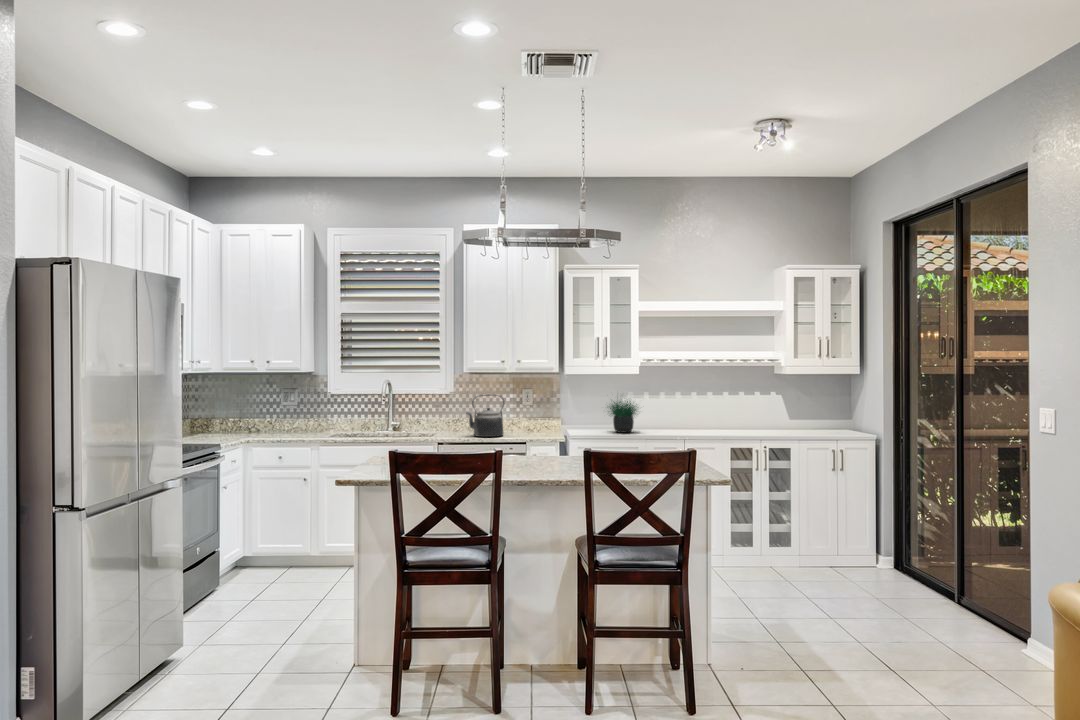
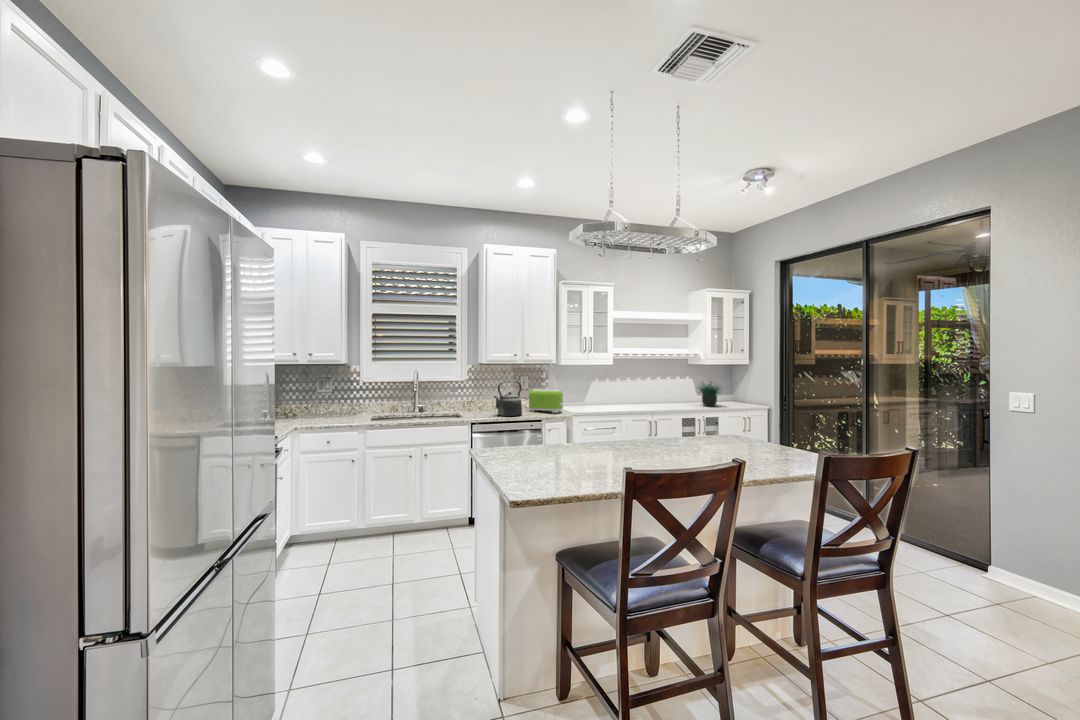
potted plant: present [609,401,638,433] -> present [699,382,720,406]
toaster: none [521,406,561,435] -> present [529,389,563,413]

